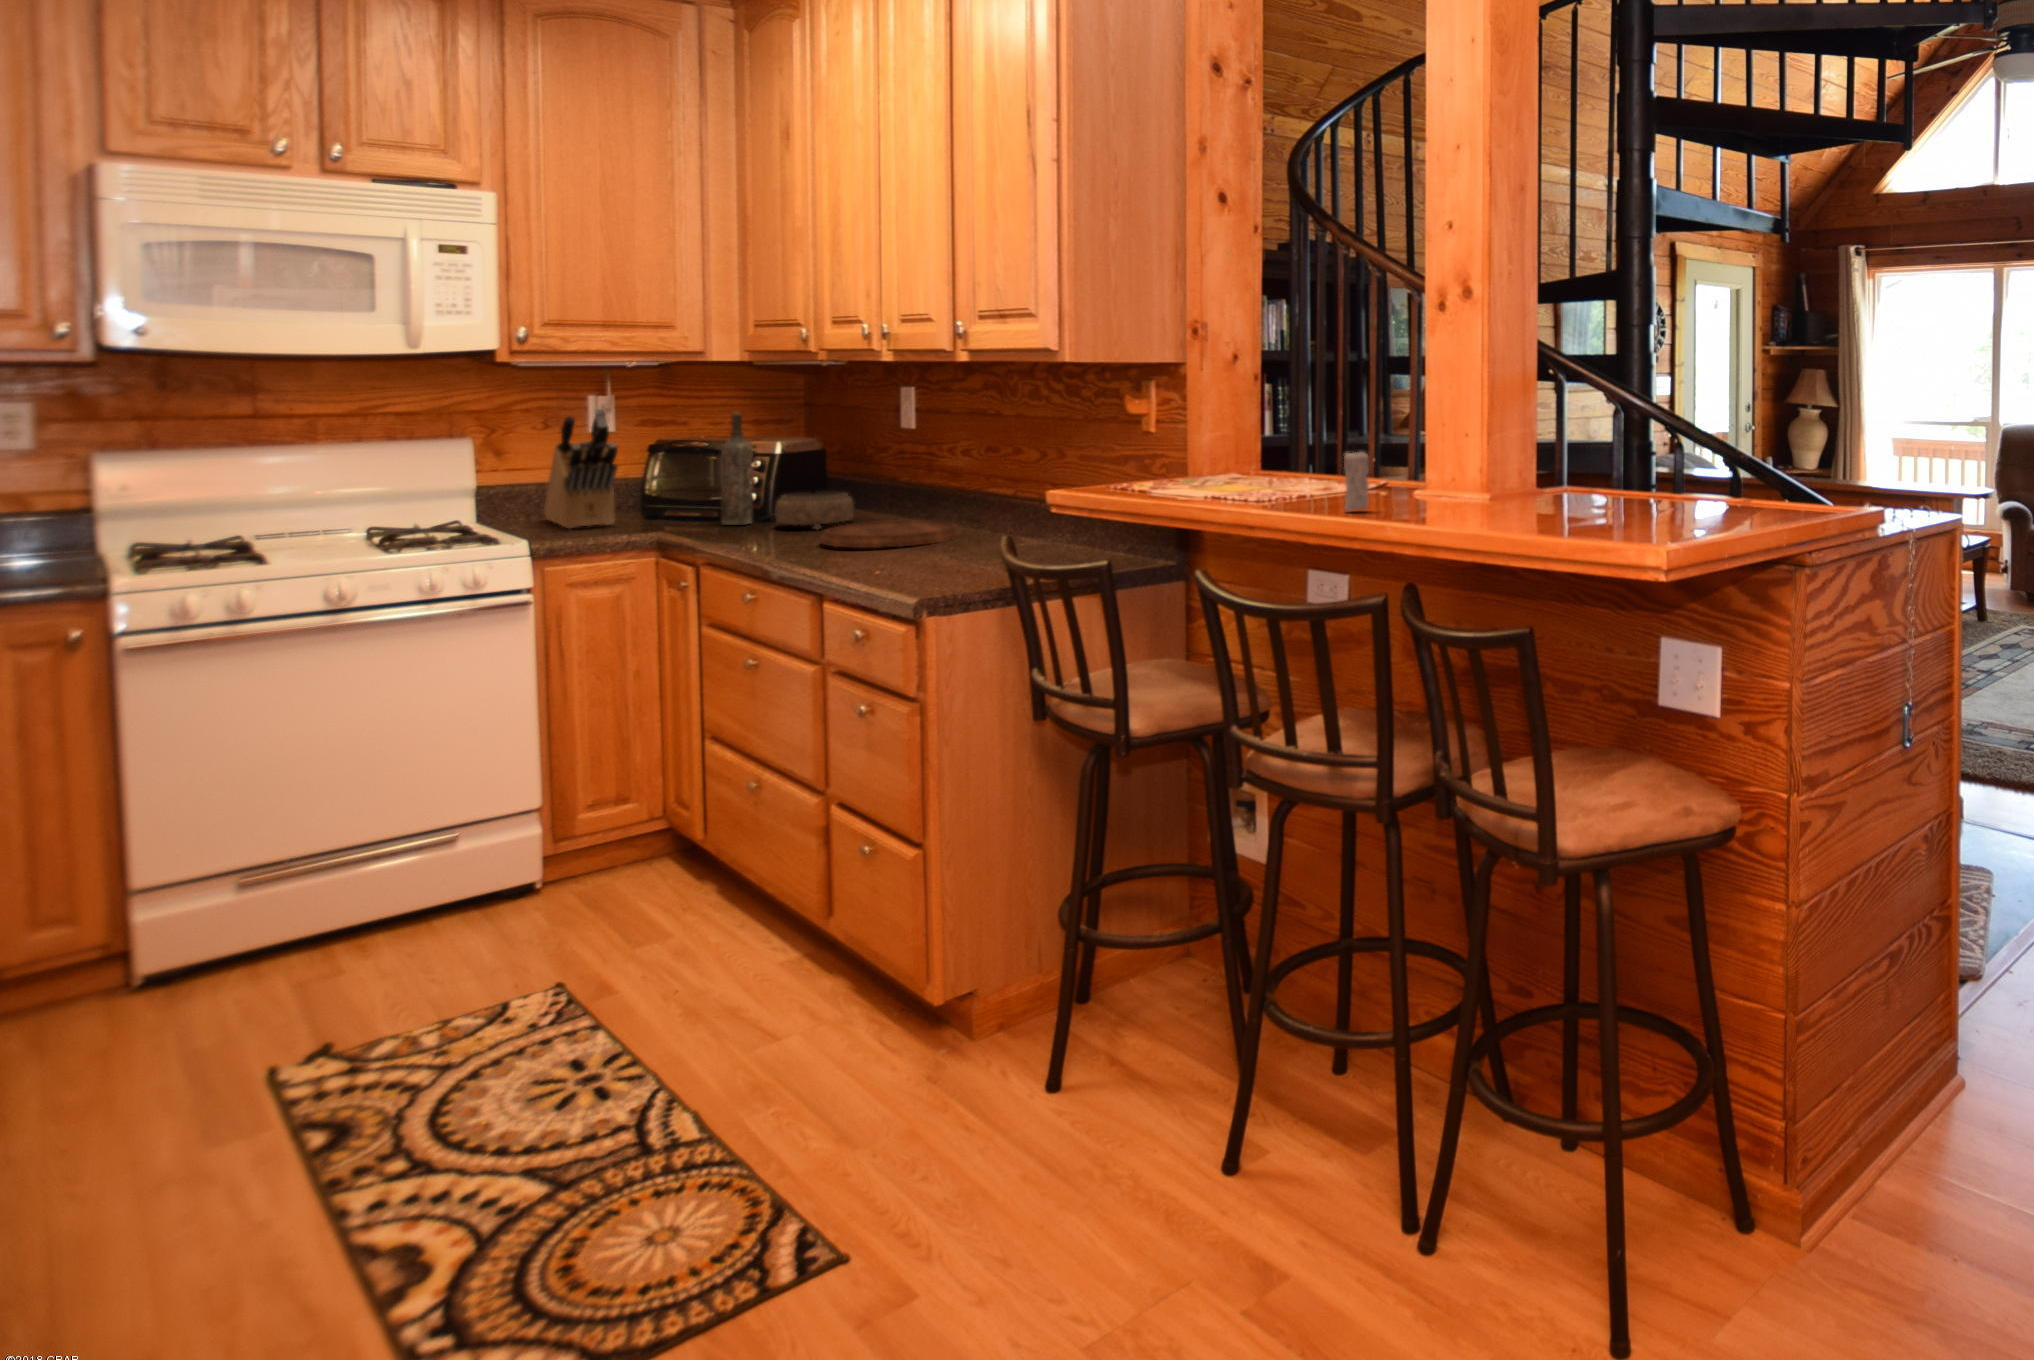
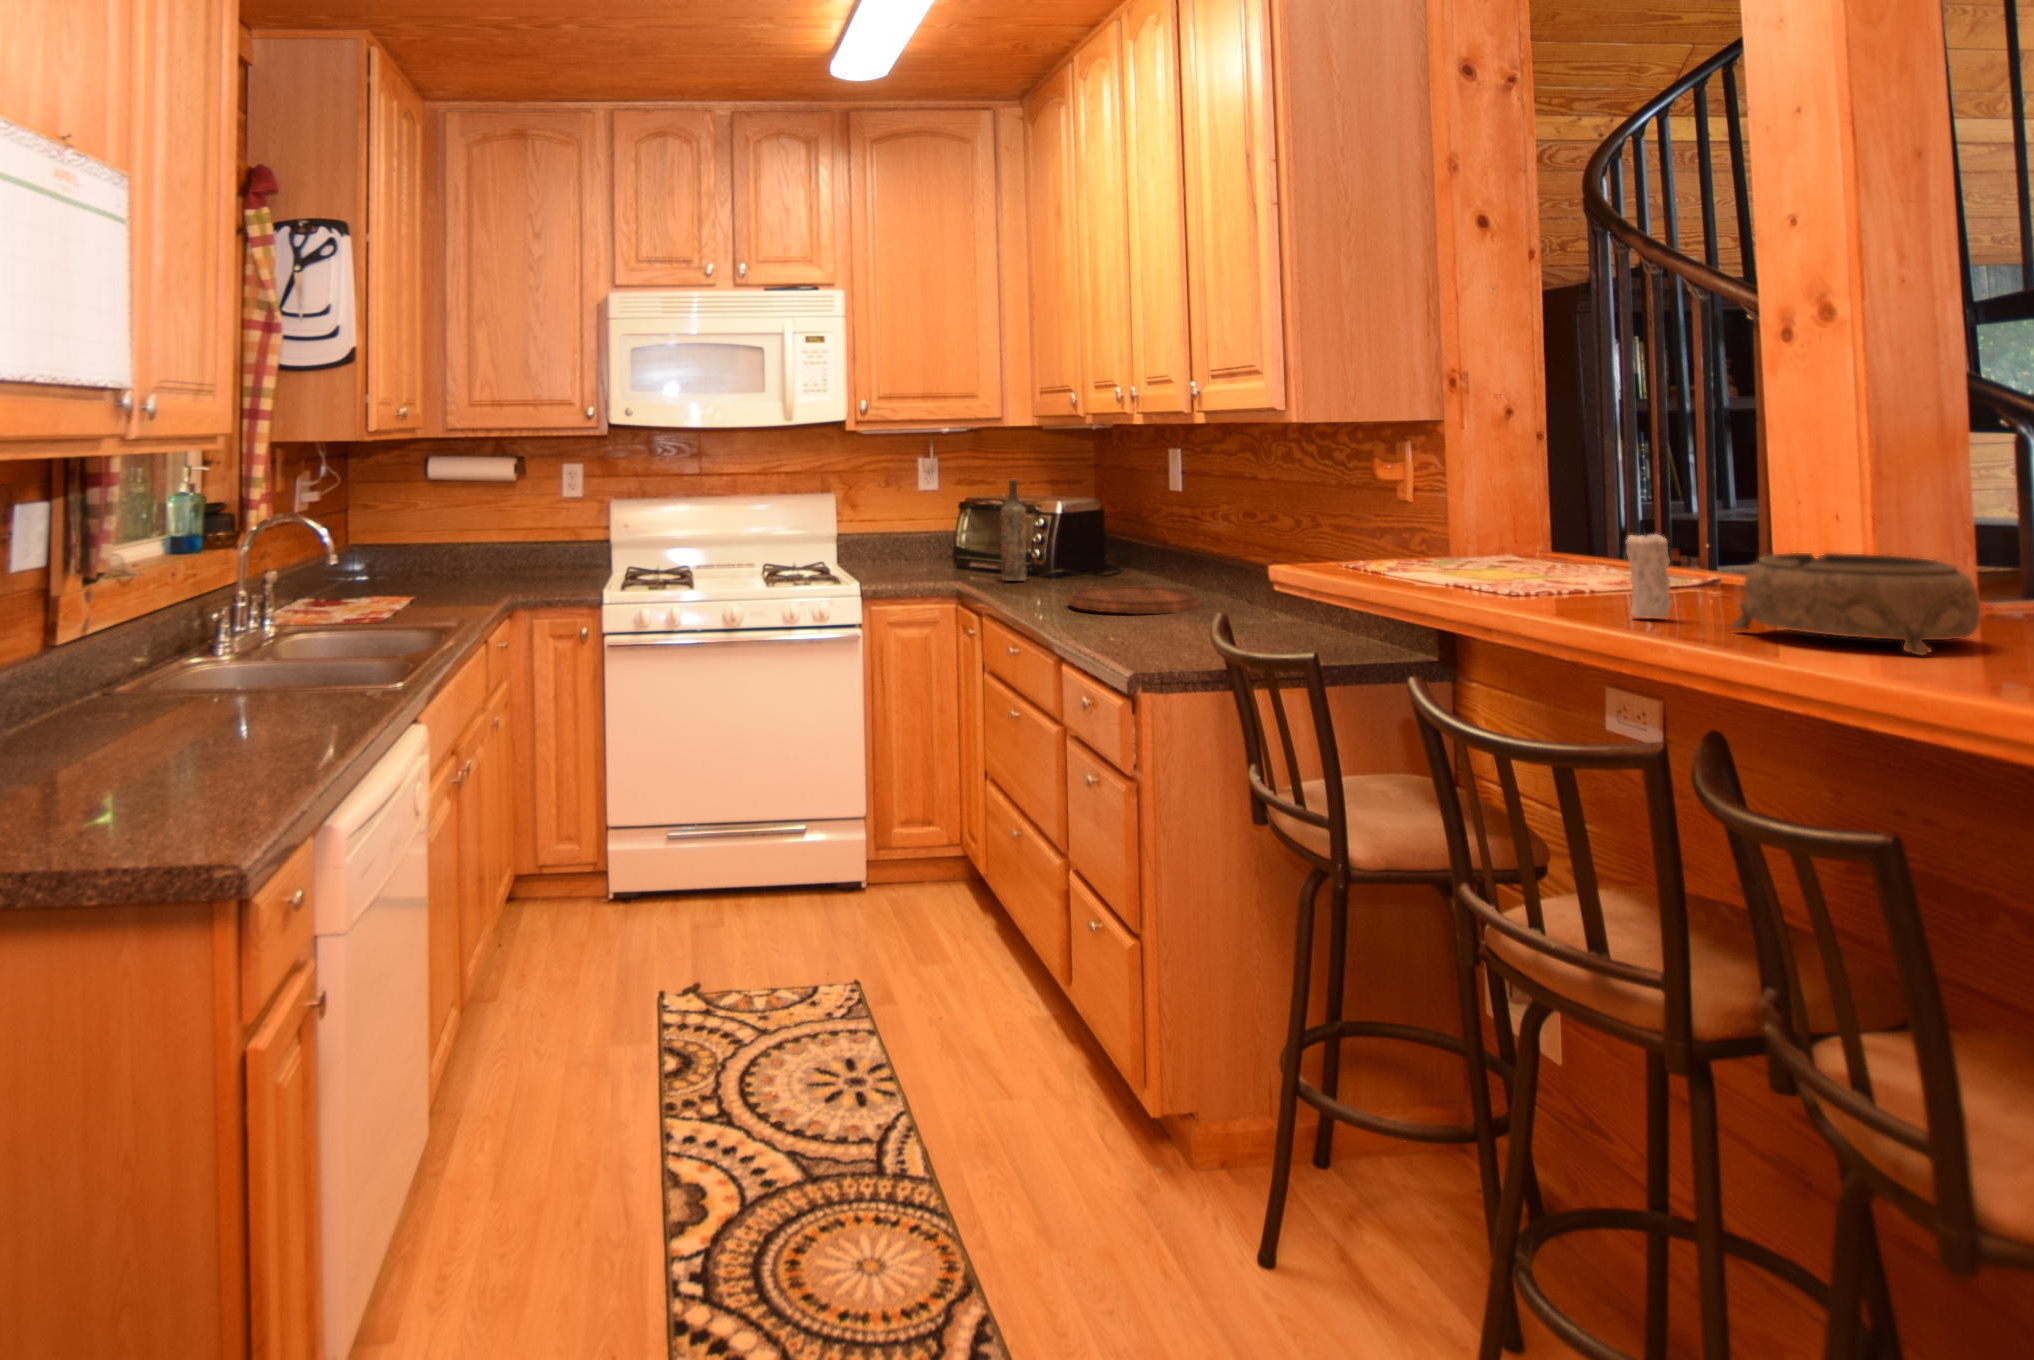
knife block: present [544,409,618,528] -> none [881,475,925,575]
decorative bowl: present [775,491,854,529] -> present [1732,553,1980,655]

